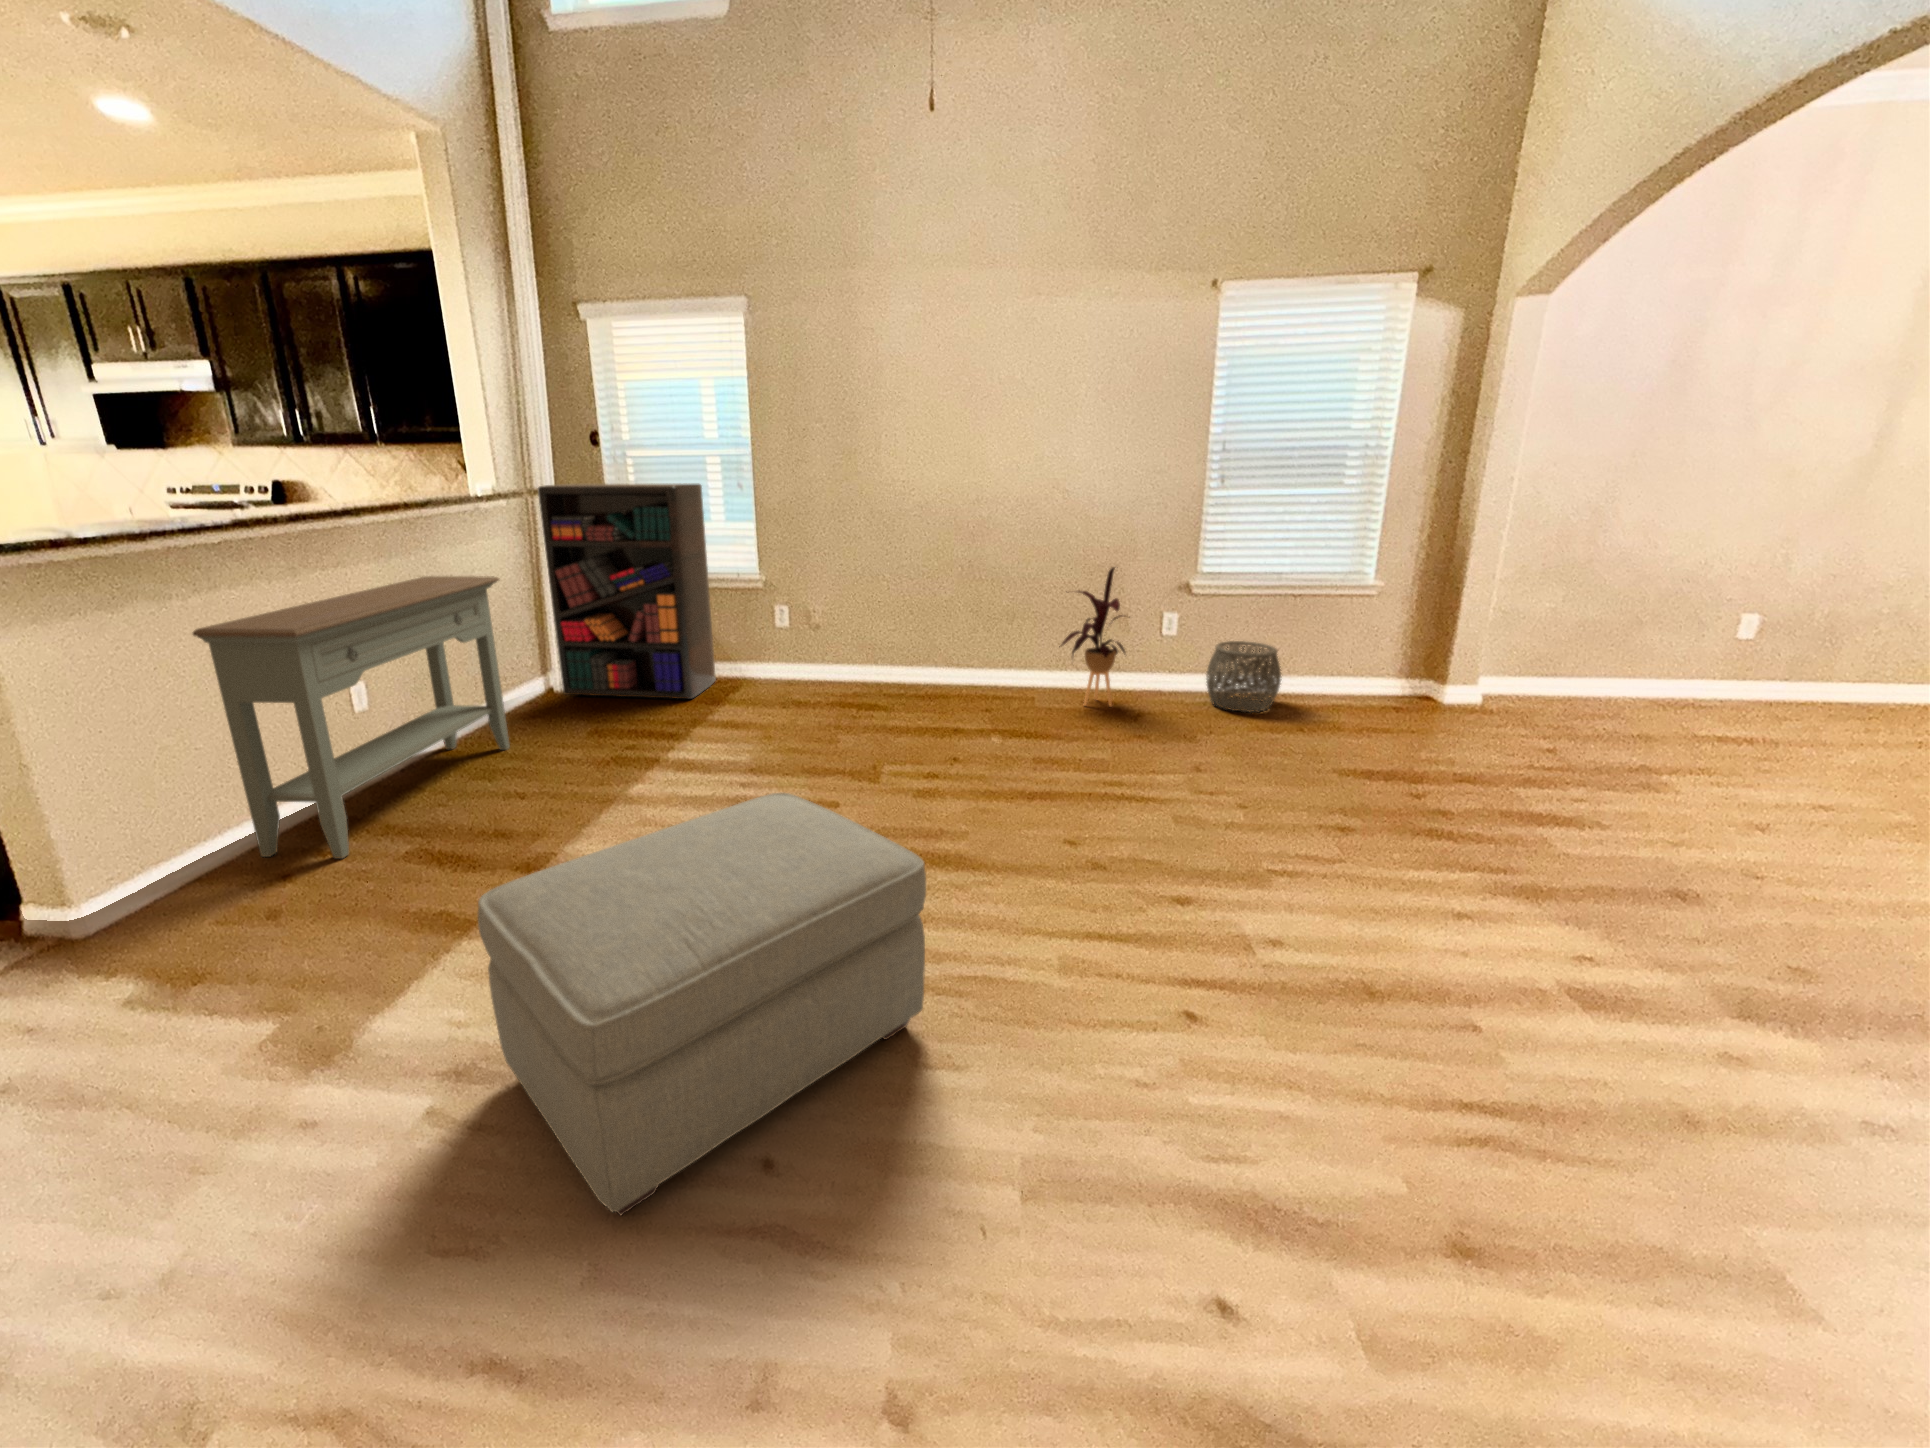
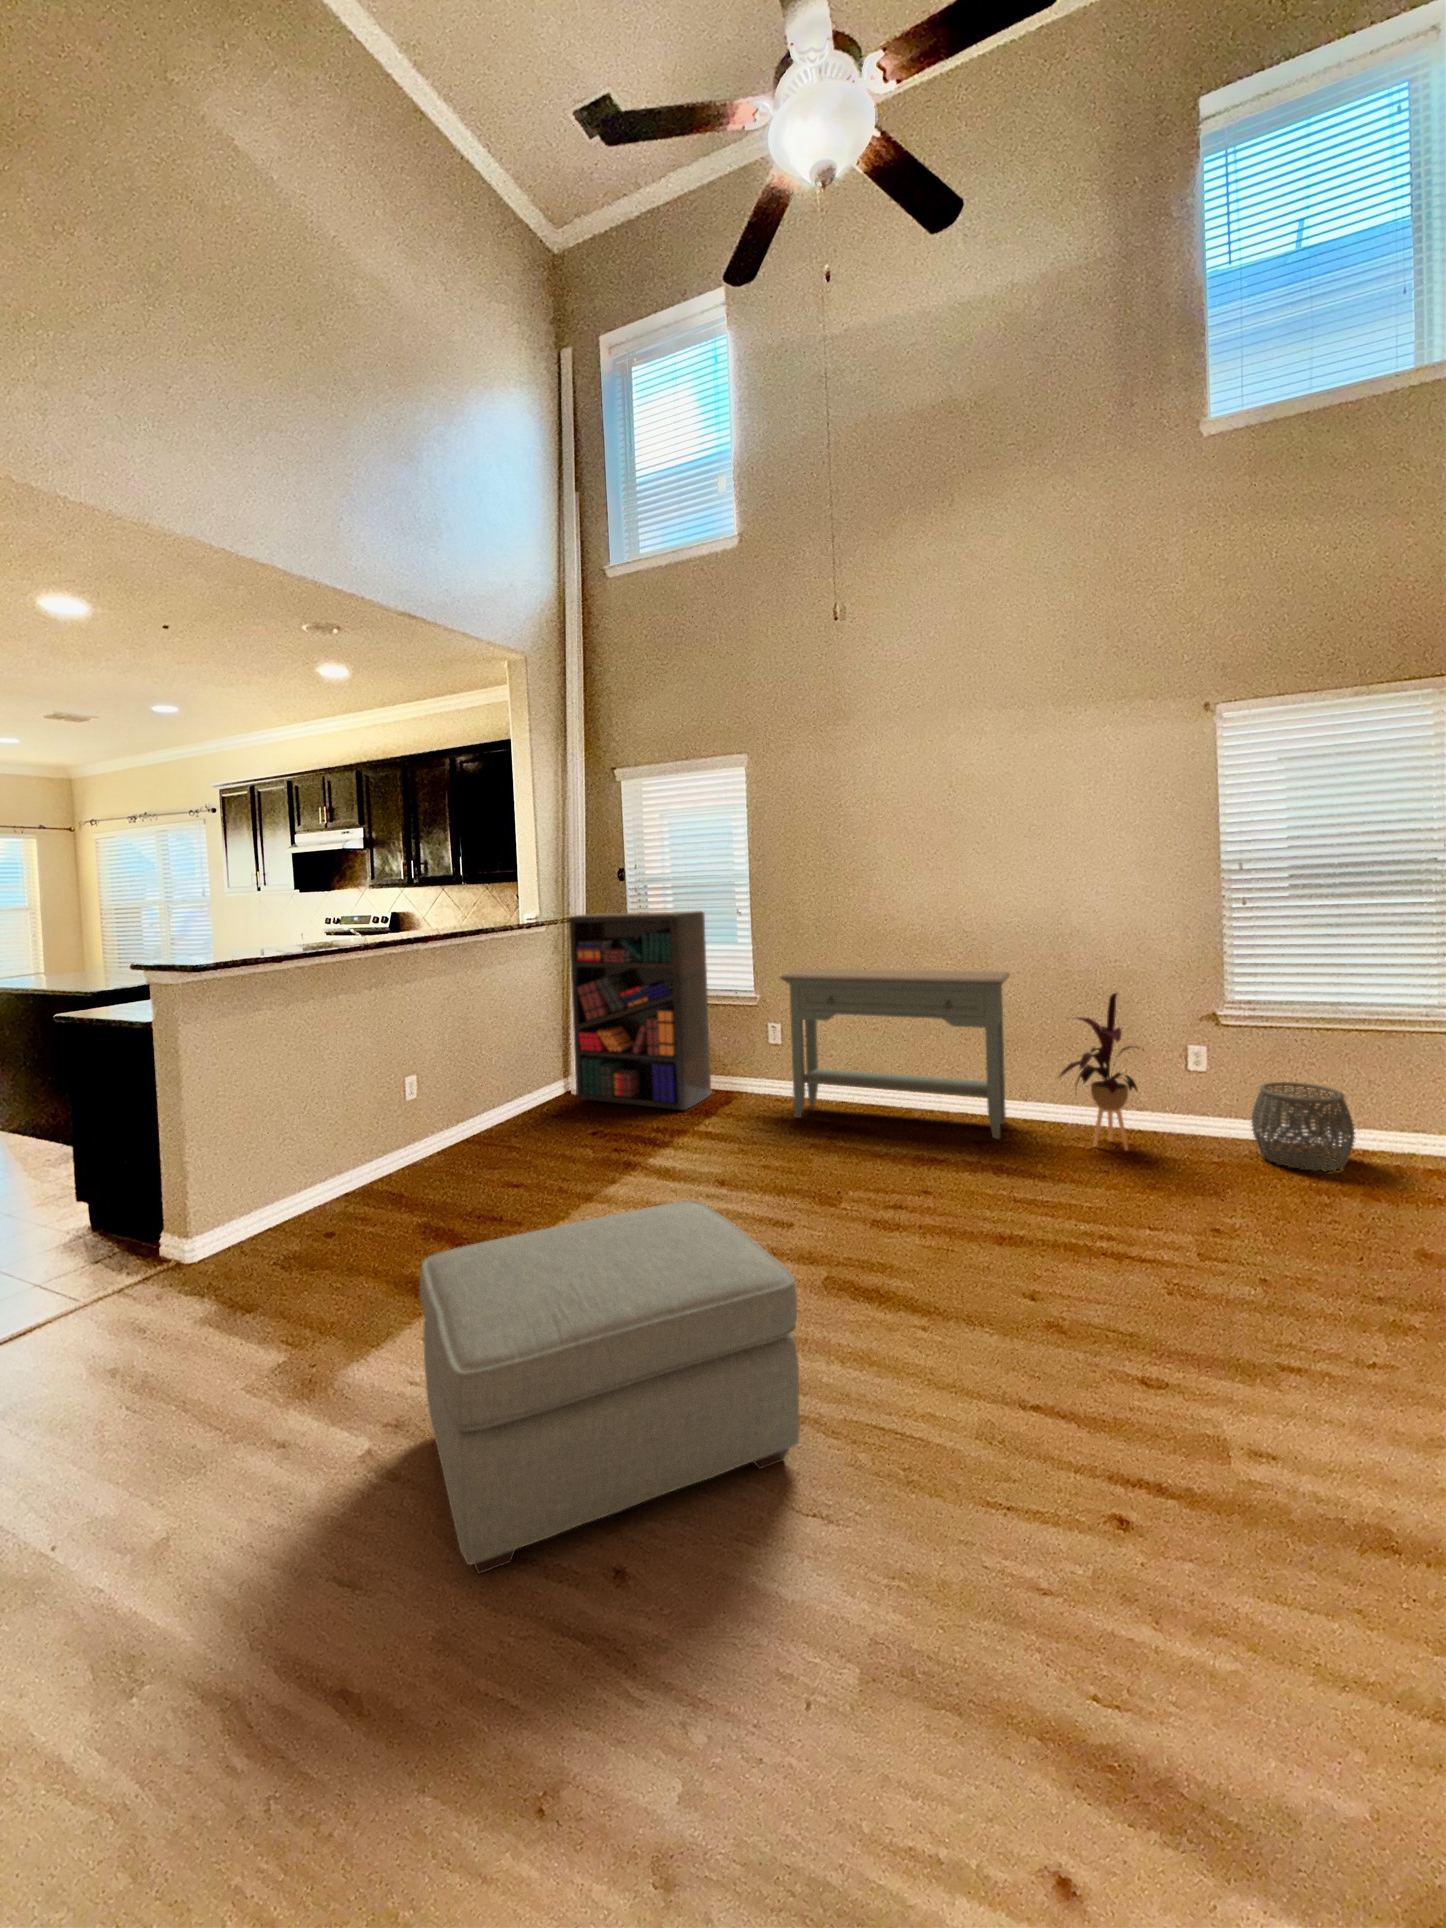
console table: present [193,576,510,859] -> present [780,969,1010,1138]

